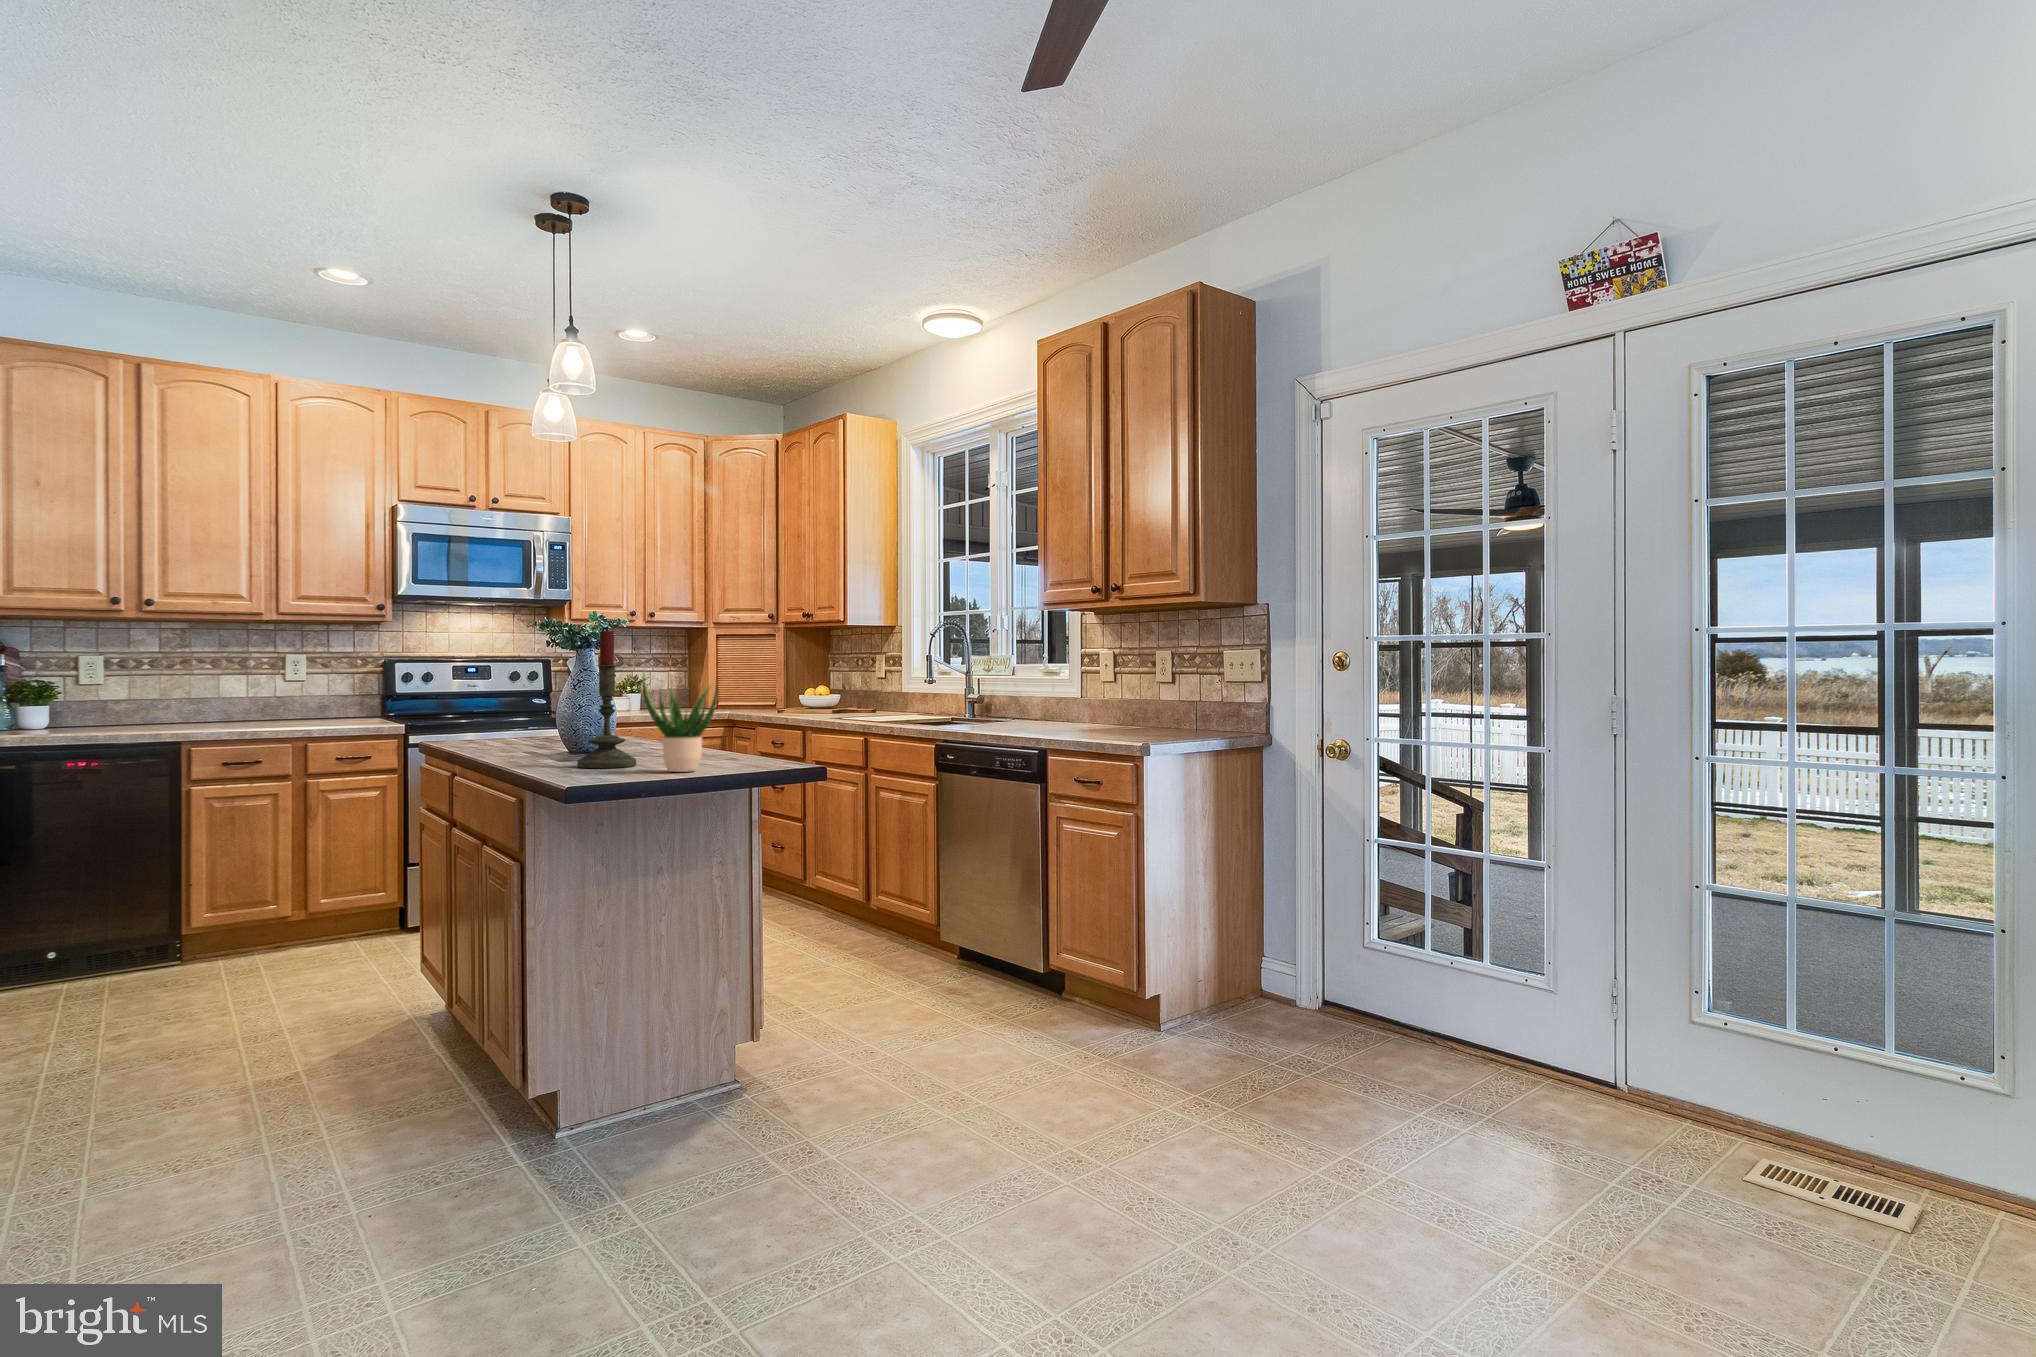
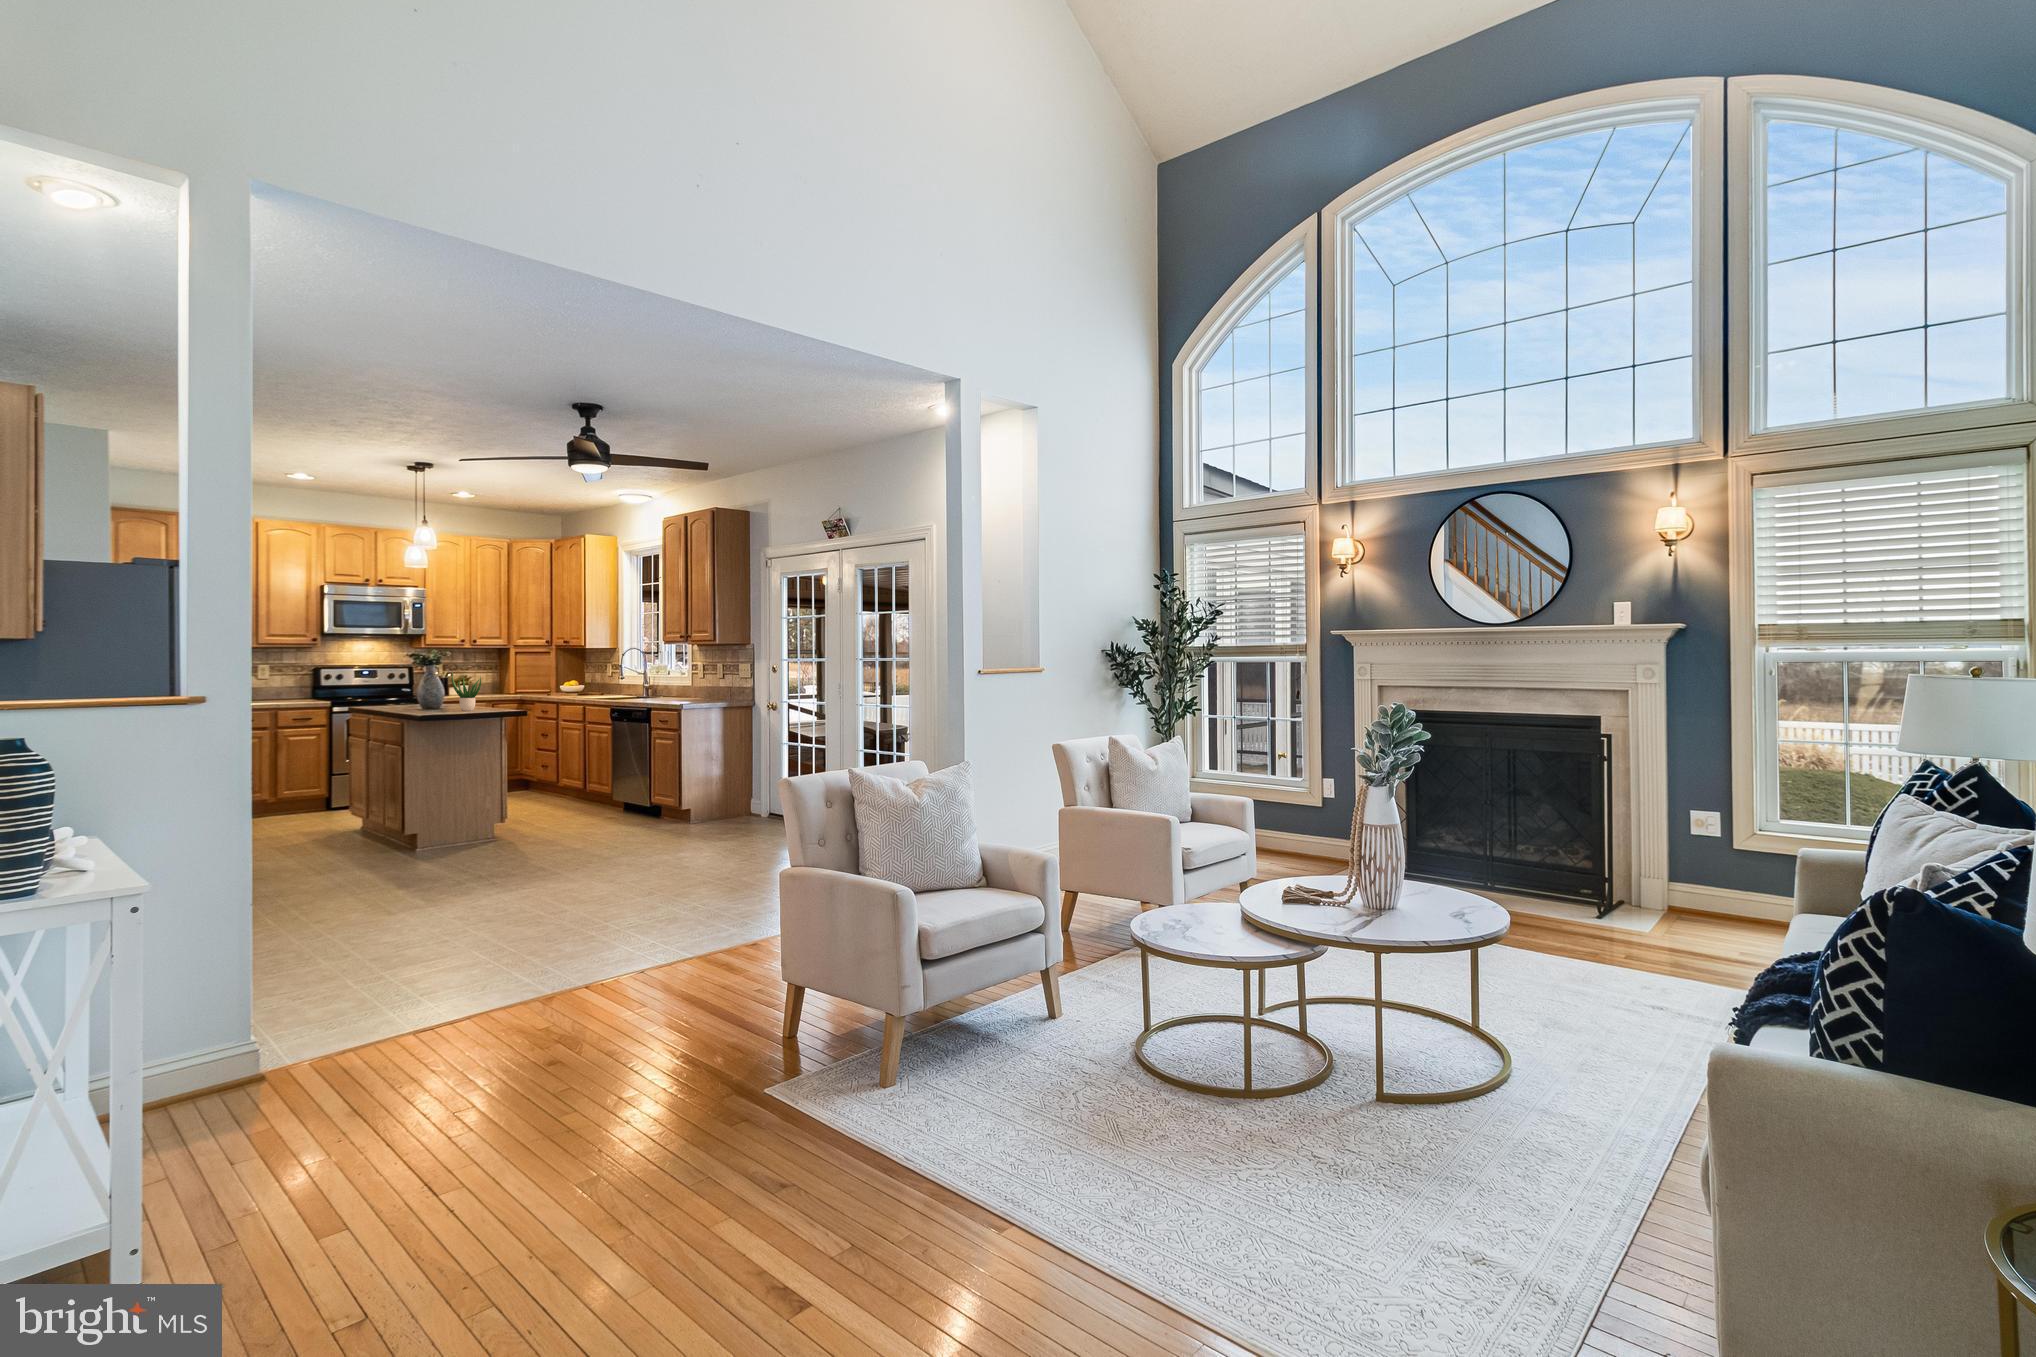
candle: present [577,627,636,768] -> none [426,656,450,711]

